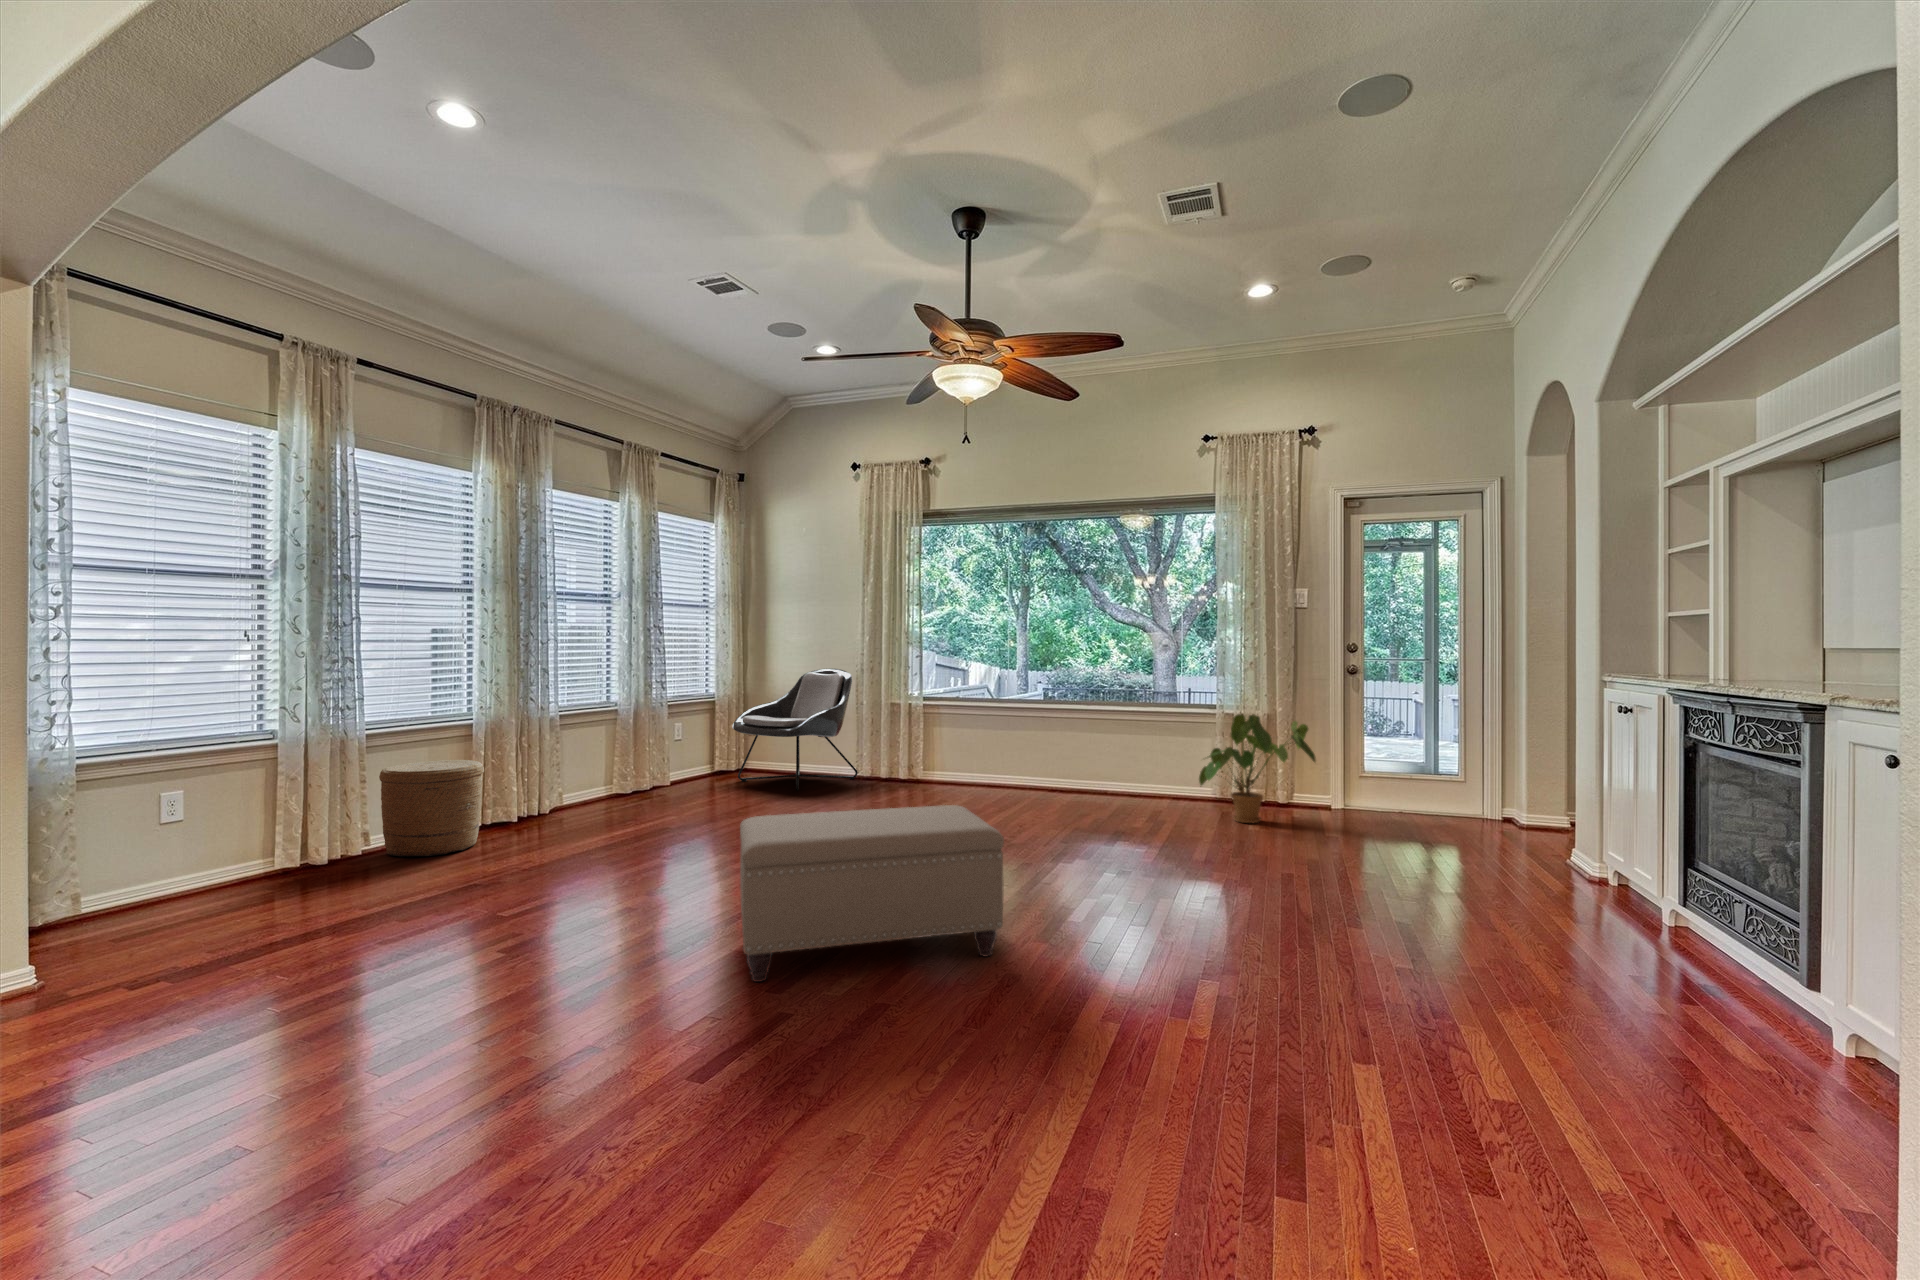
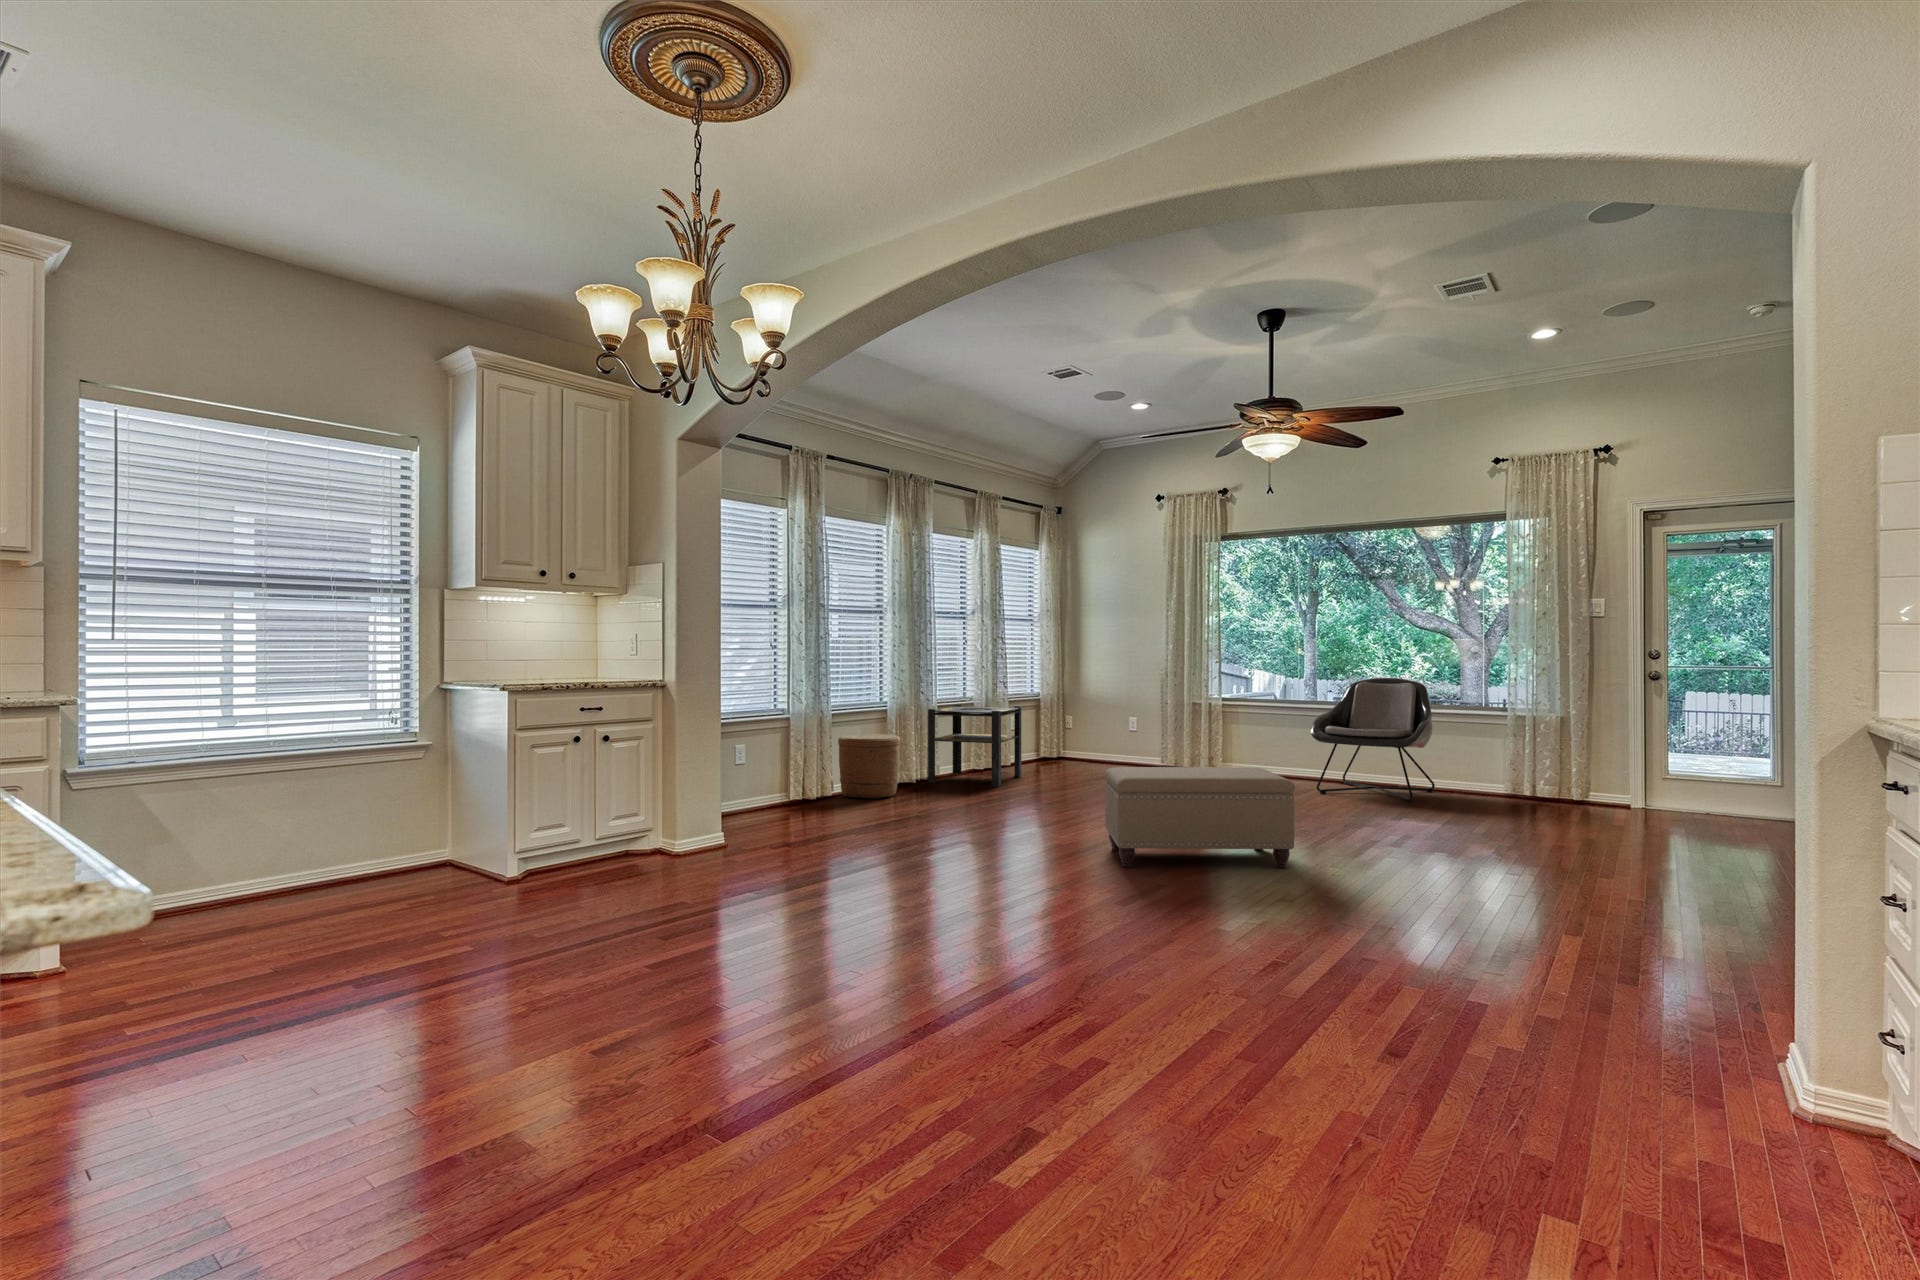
lounge chair: present [733,668,858,790] -> present [1311,678,1435,802]
side table: none [541,713,678,820] -> present [928,705,1021,786]
house plant: present [1199,714,1316,823] -> none [1486,715,1604,813]

